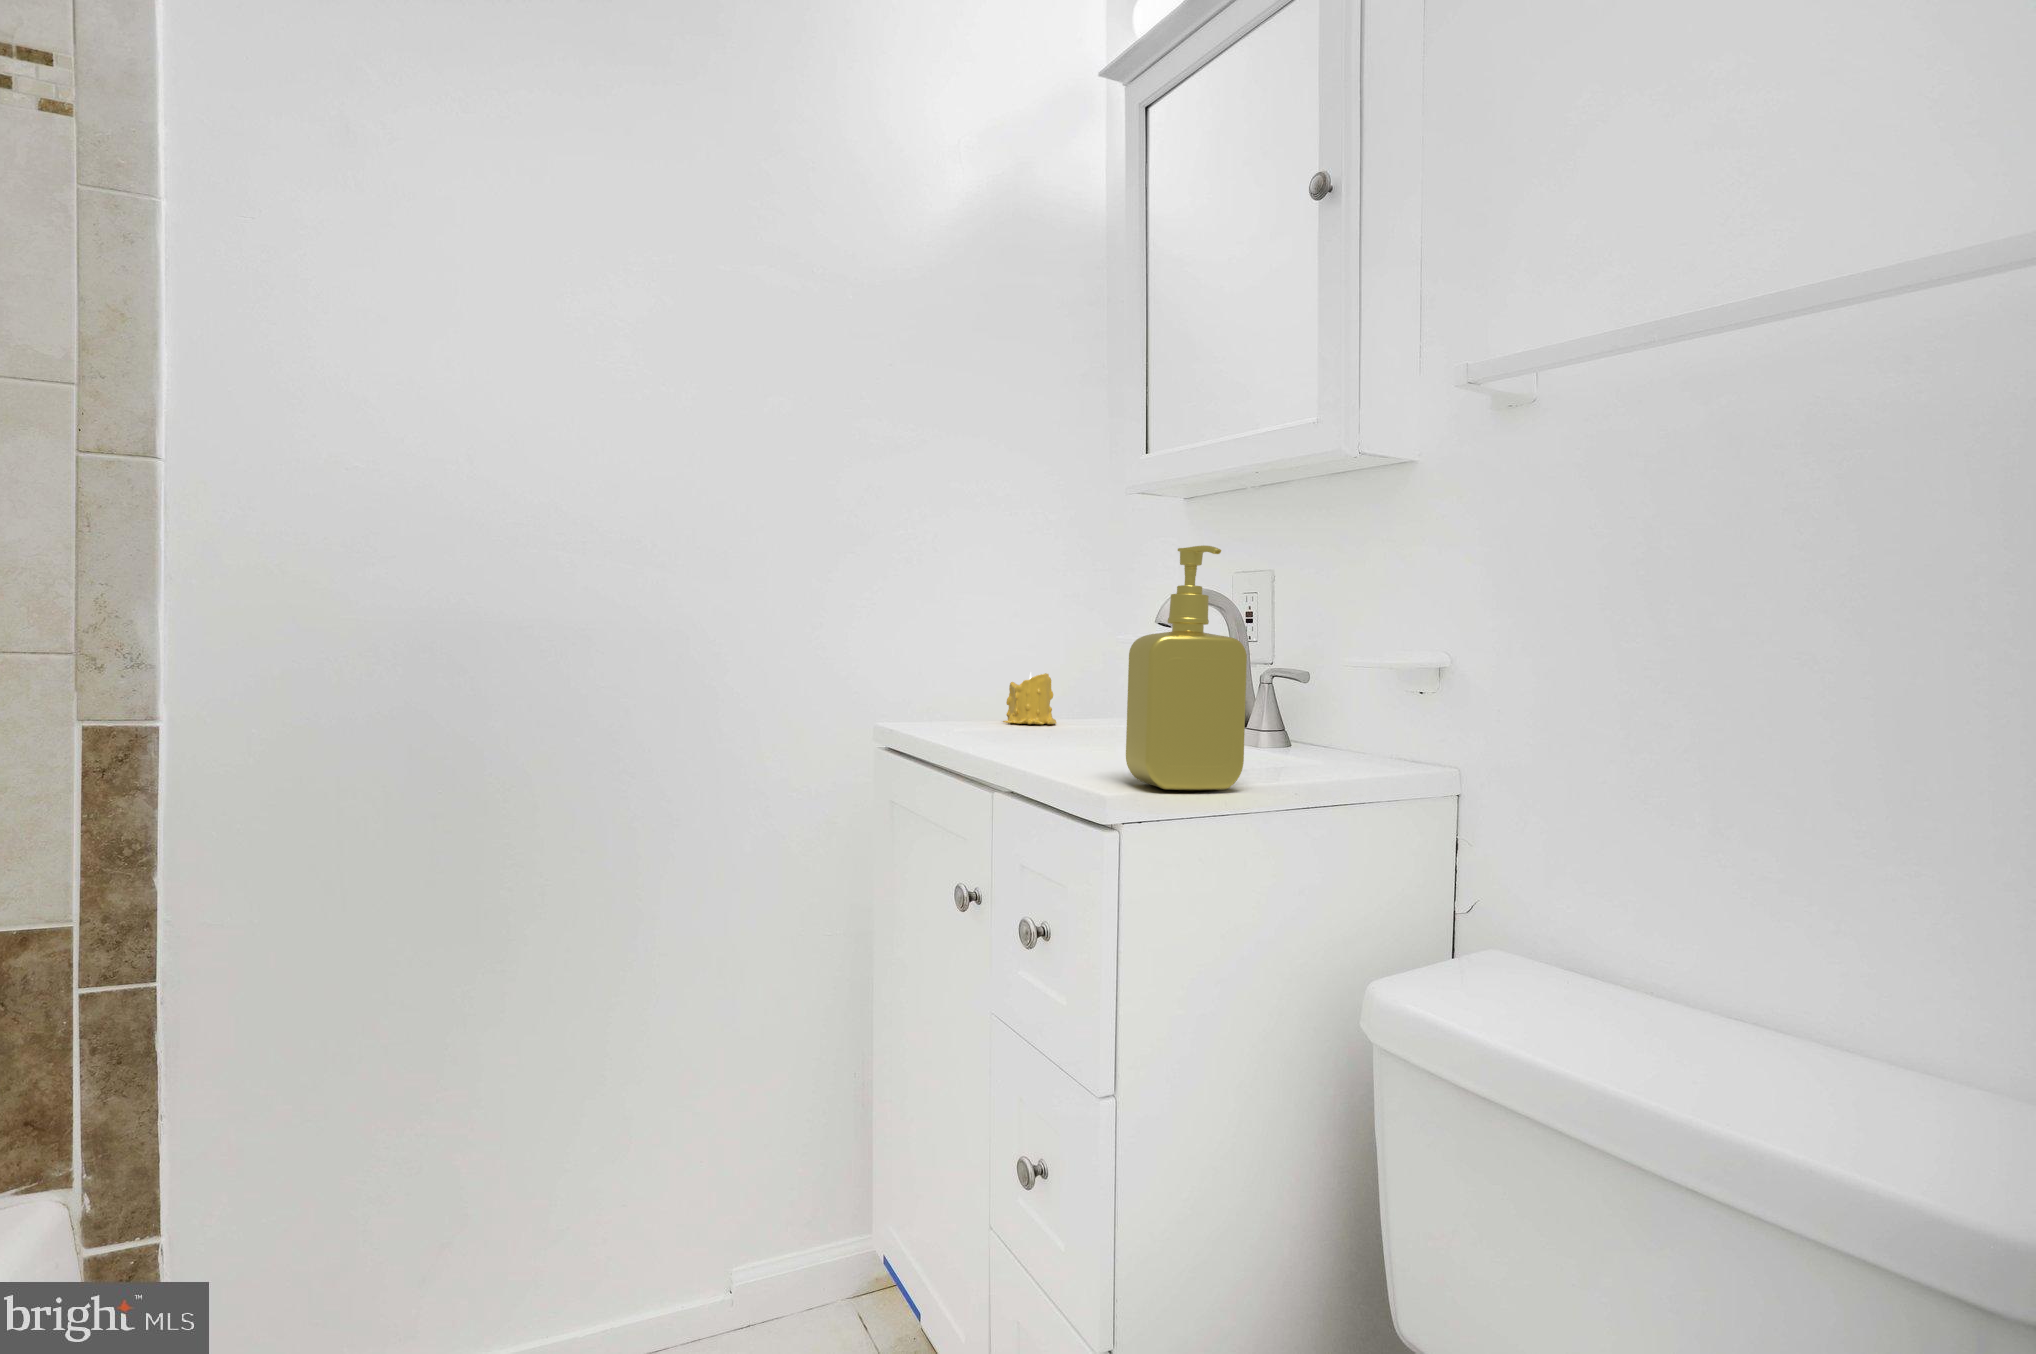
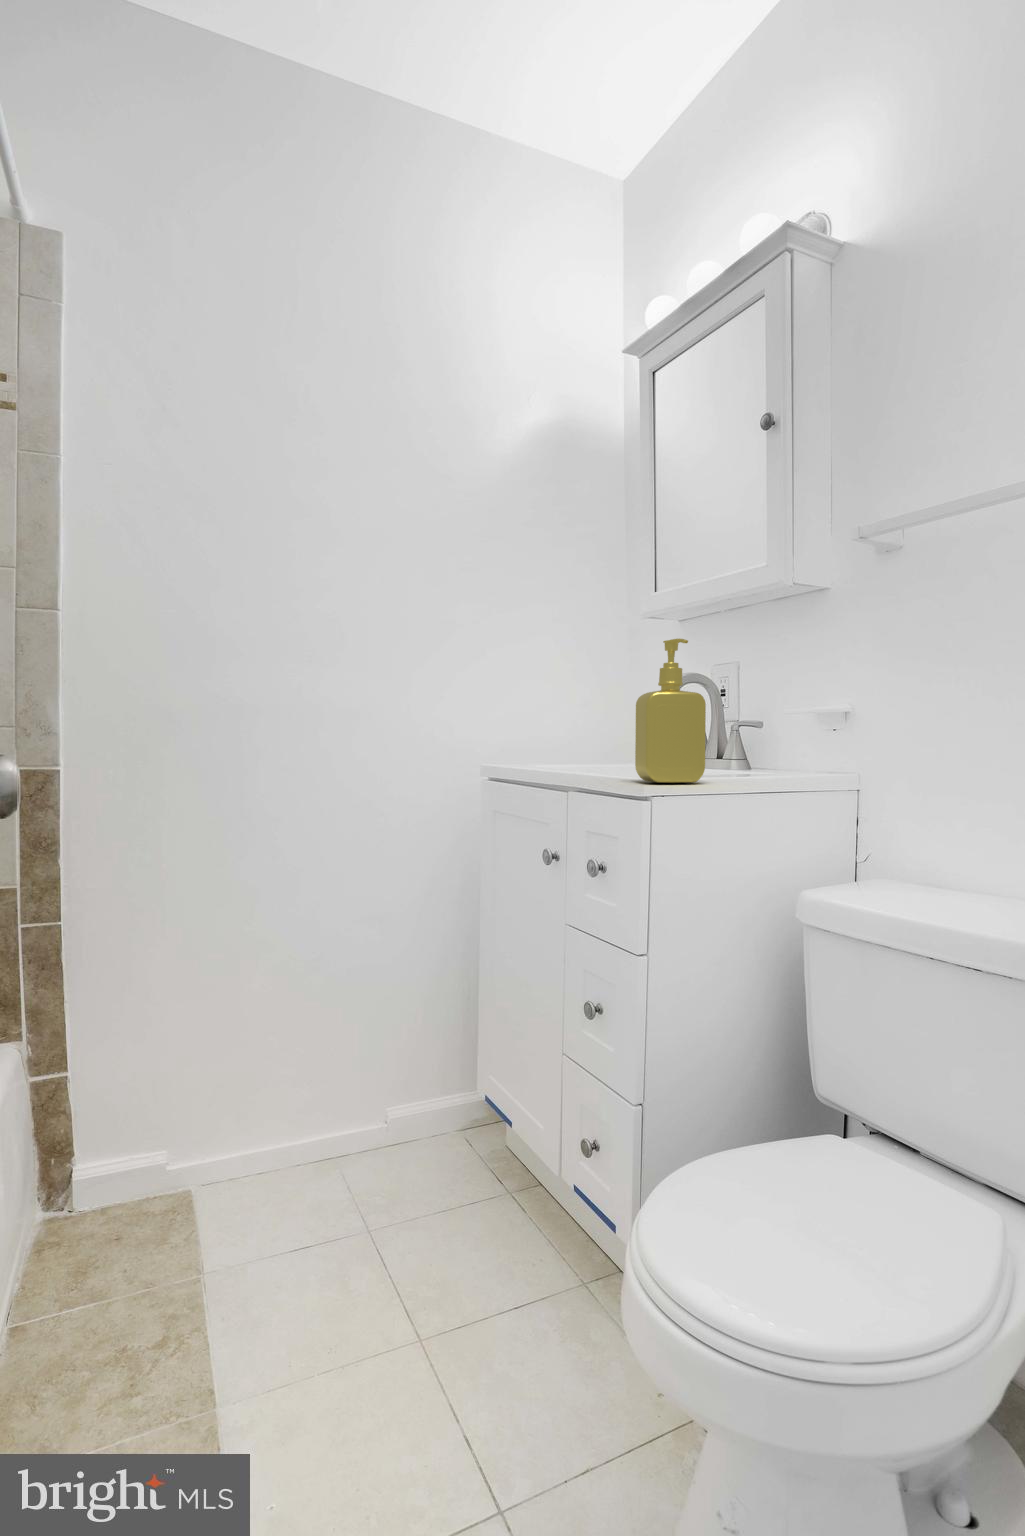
candle: present [1003,672,1057,724] -> none [562,729,598,764]

